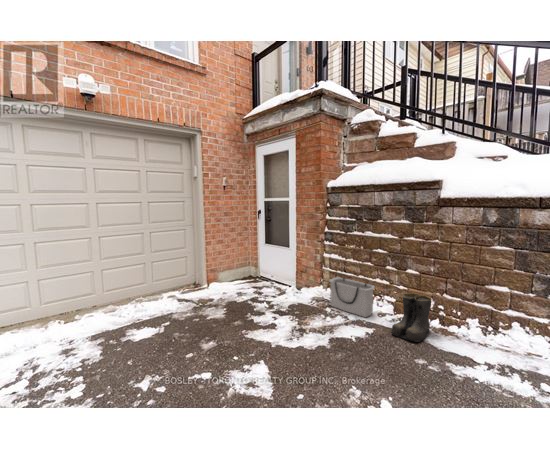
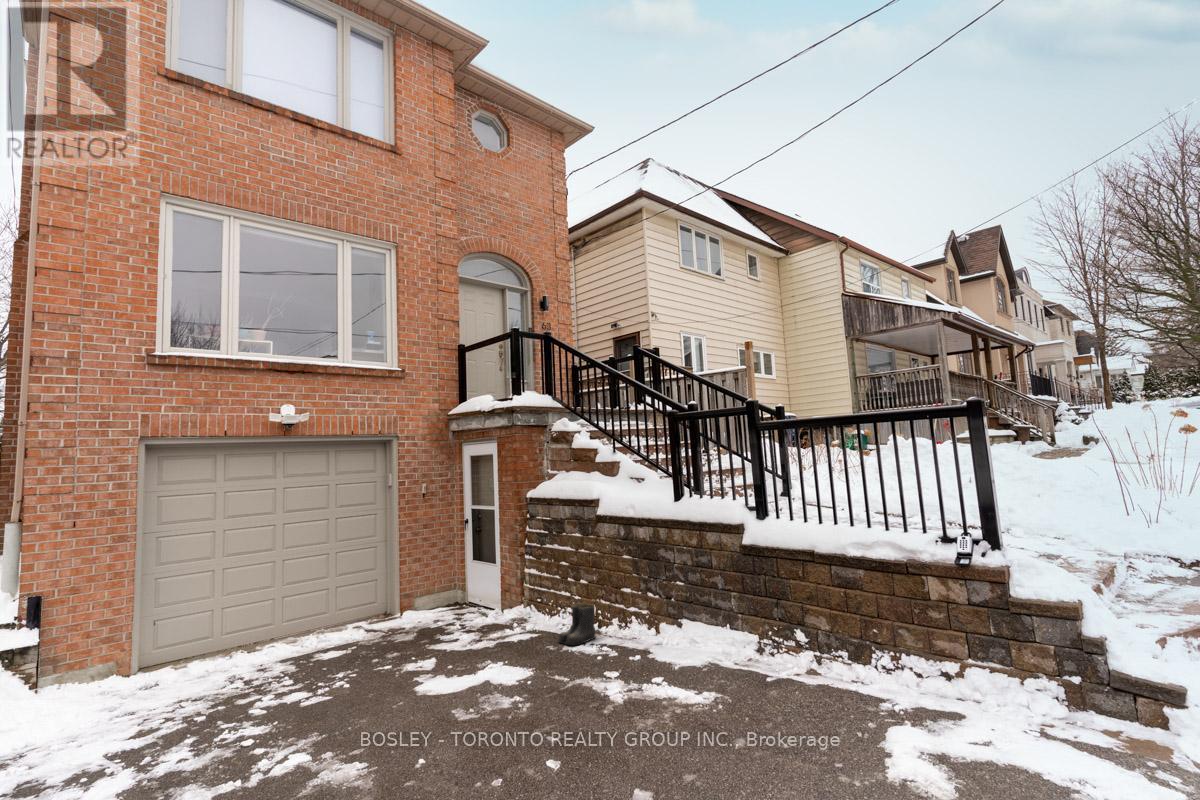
storage bin: present [329,277,375,317] -> none [521,594,560,632]

